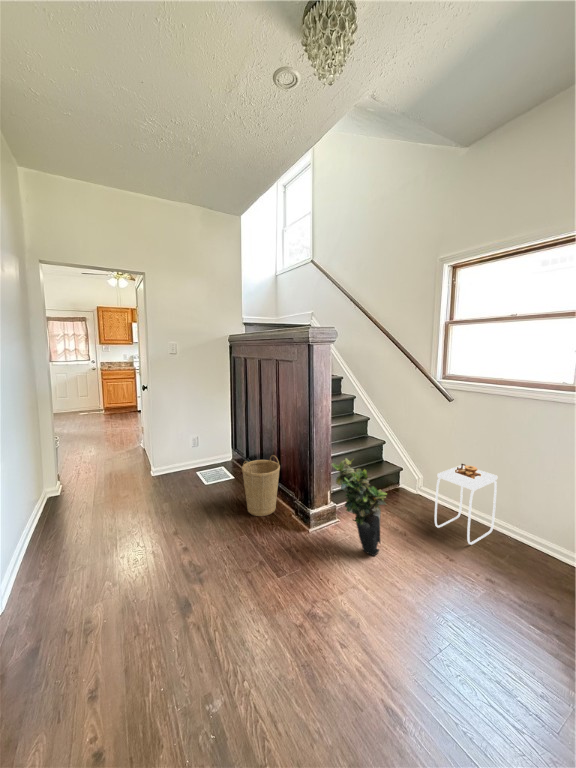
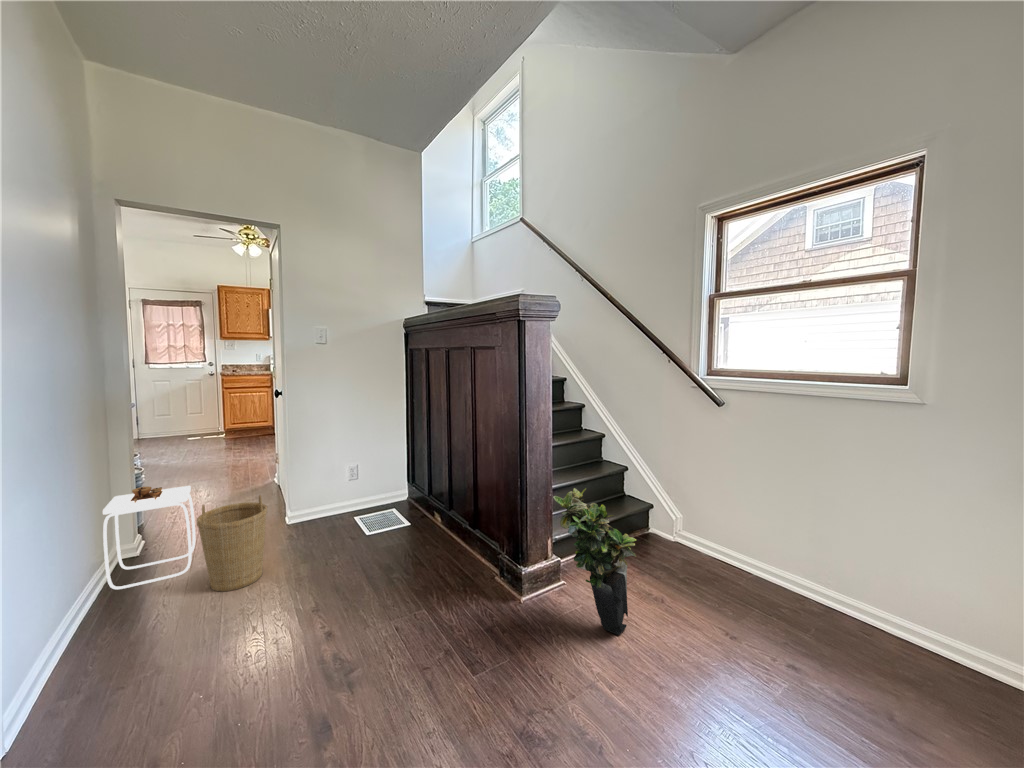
basket: present [242,455,280,516] -> present [197,495,267,591]
side table: present [435,464,497,544] -> present [103,486,195,589]

